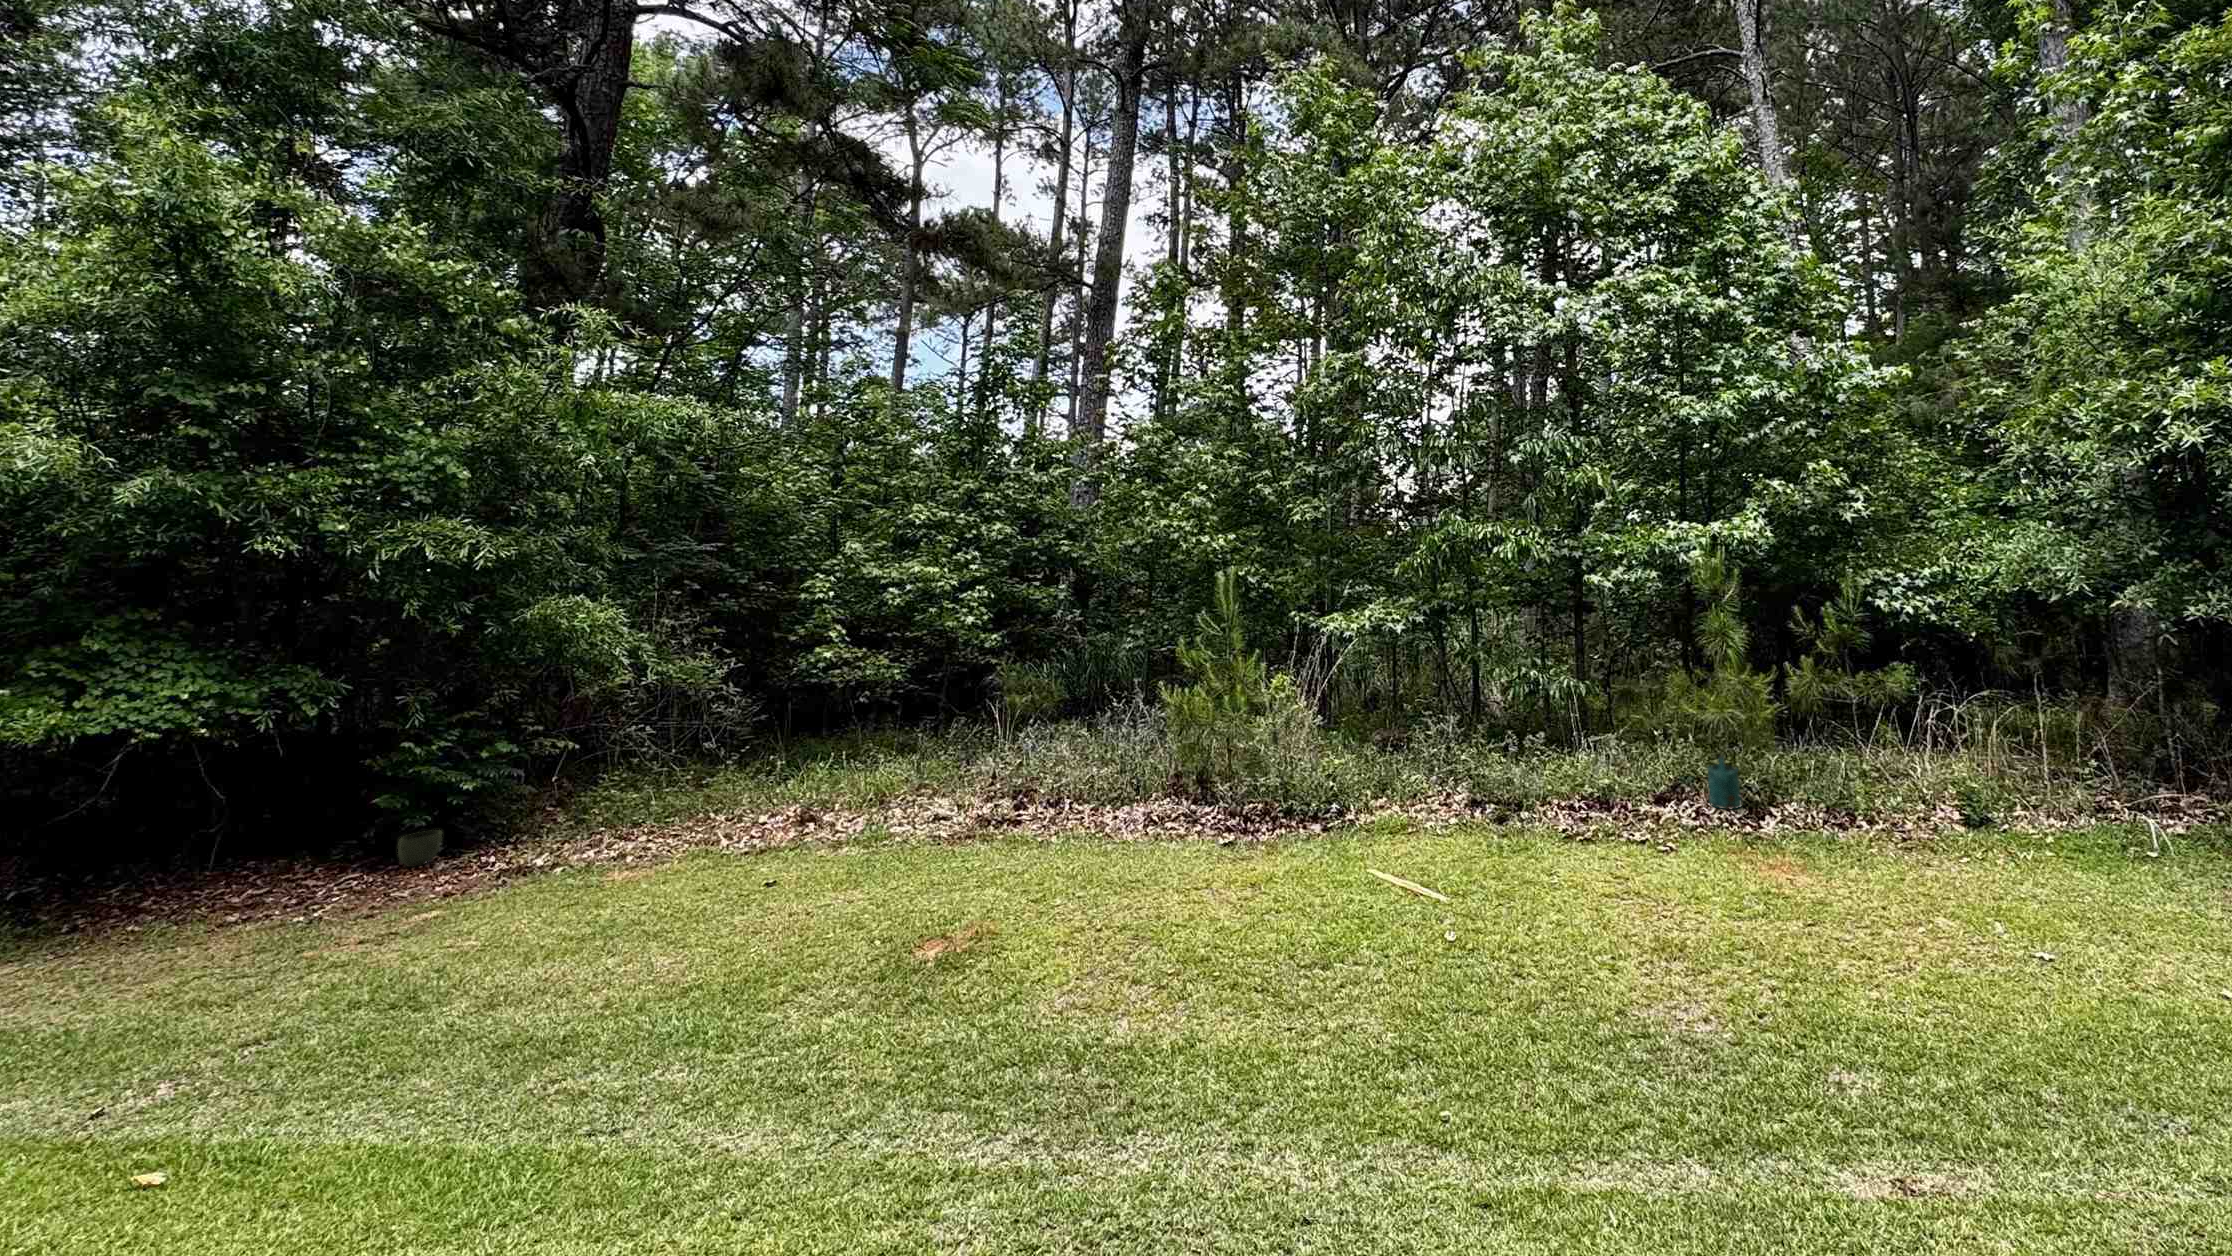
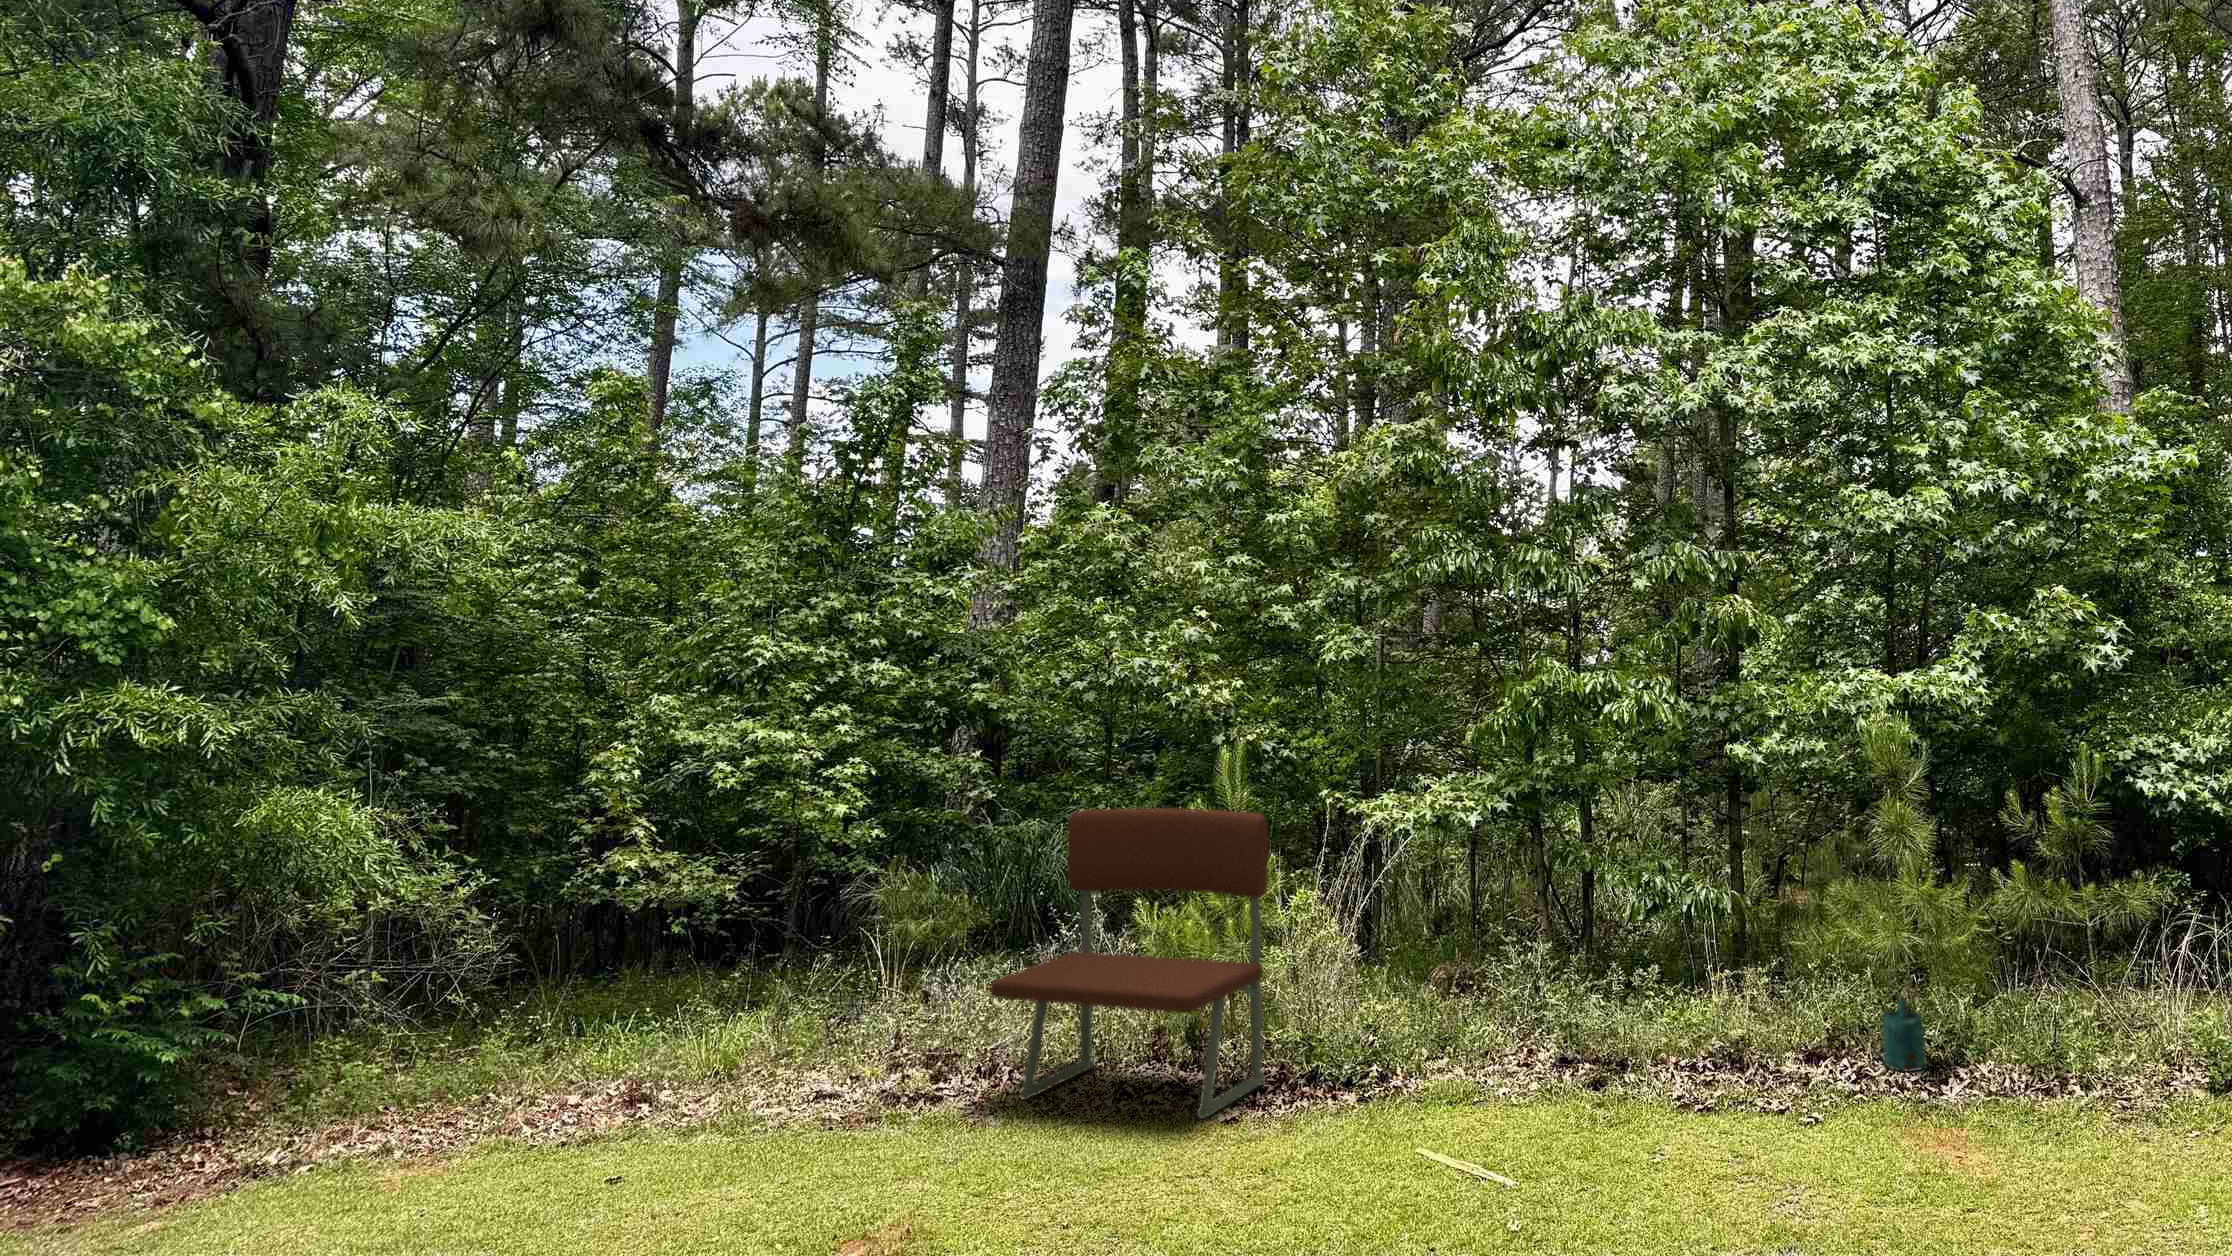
bench: none [1057,616,1259,840] -> present [990,808,1269,1119]
planter: present [398,830,442,867] -> none [66,1115,124,1167]

